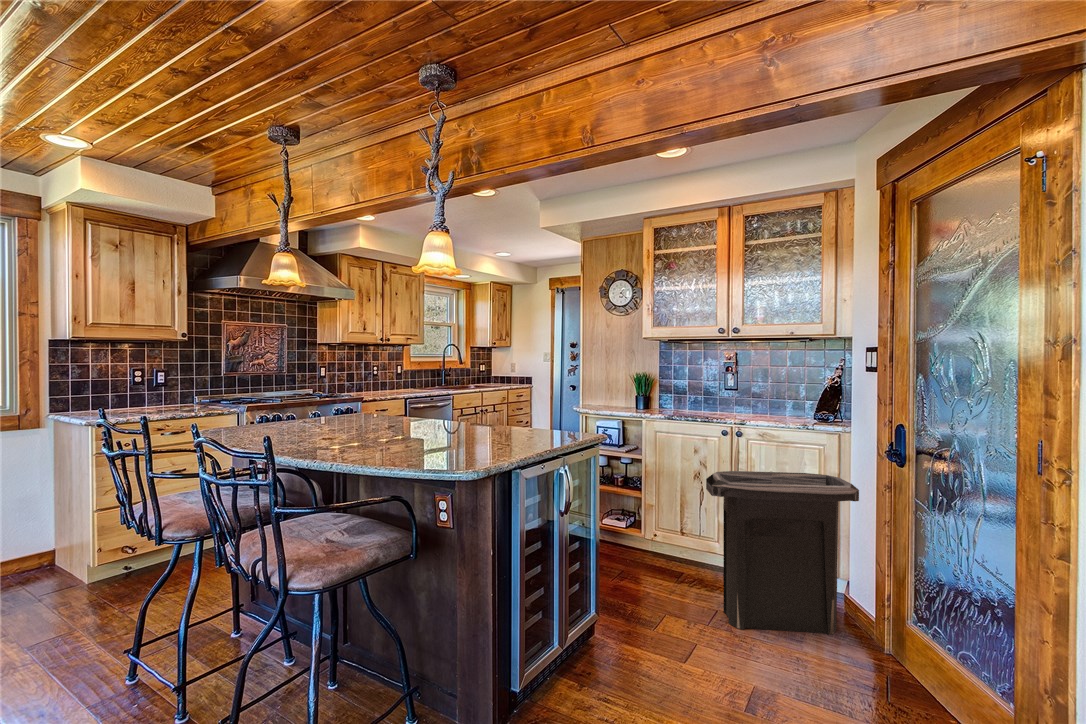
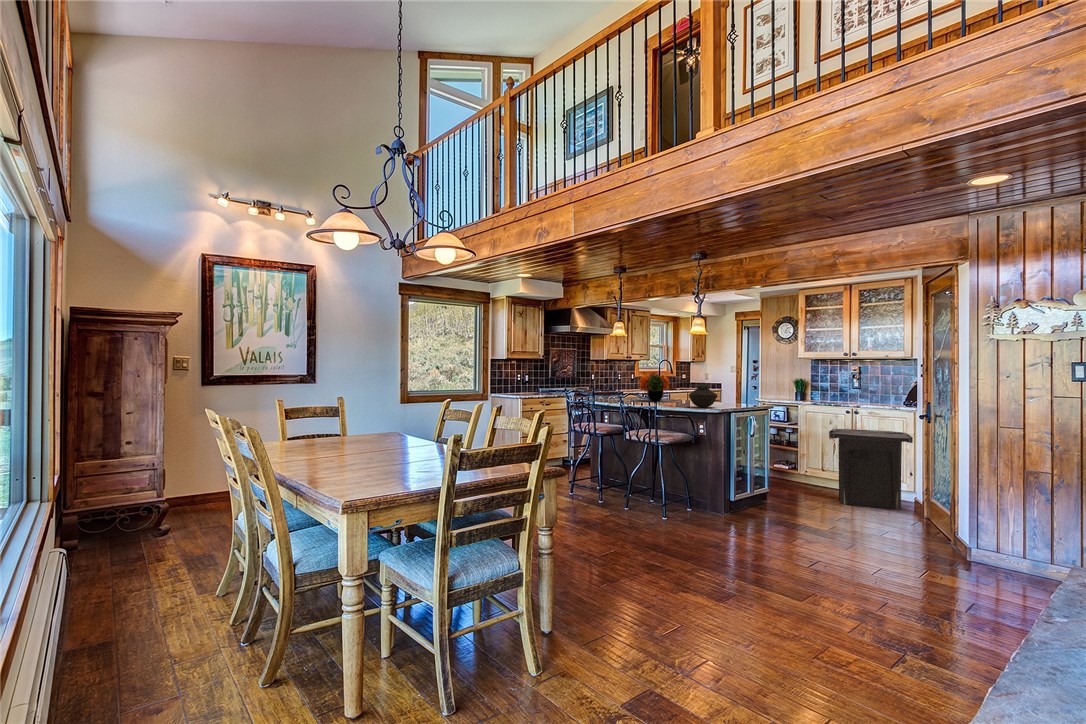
flower arrangement: none [329,365,402,428] -> present [638,373,670,401]
vase: none [406,395,479,457] -> present [689,384,717,407]

